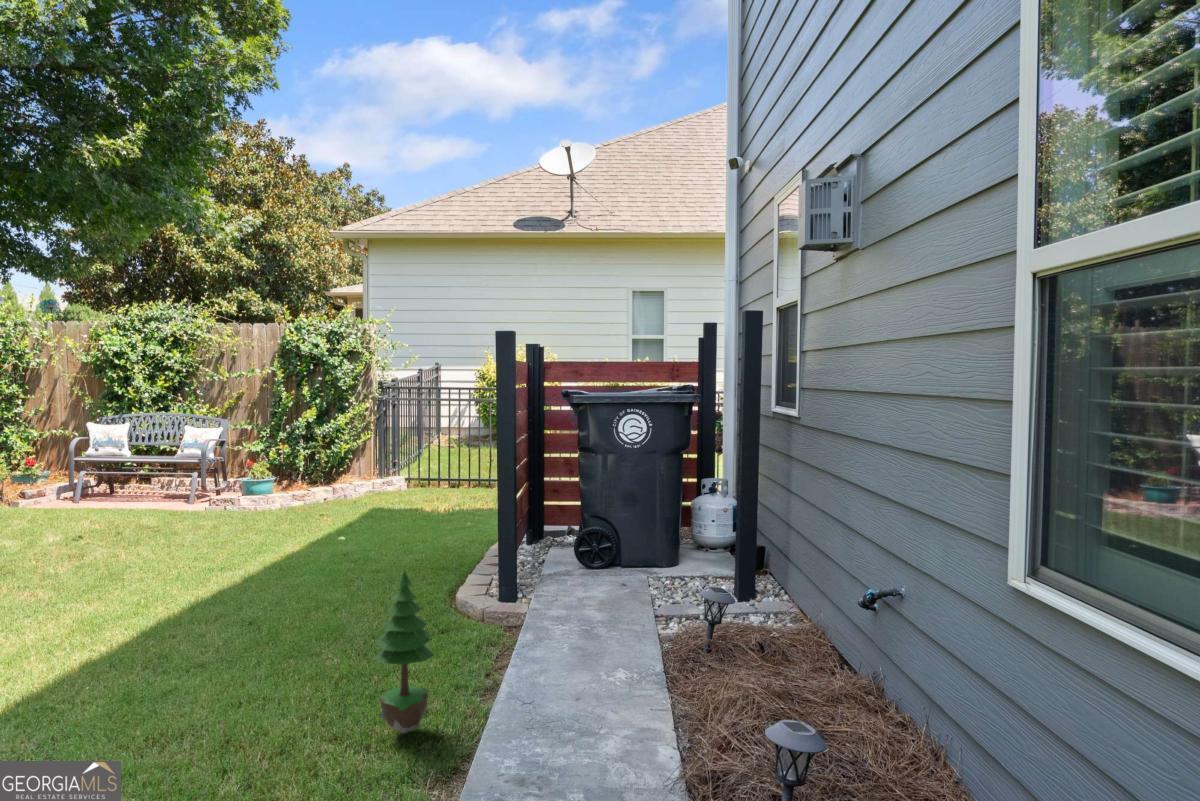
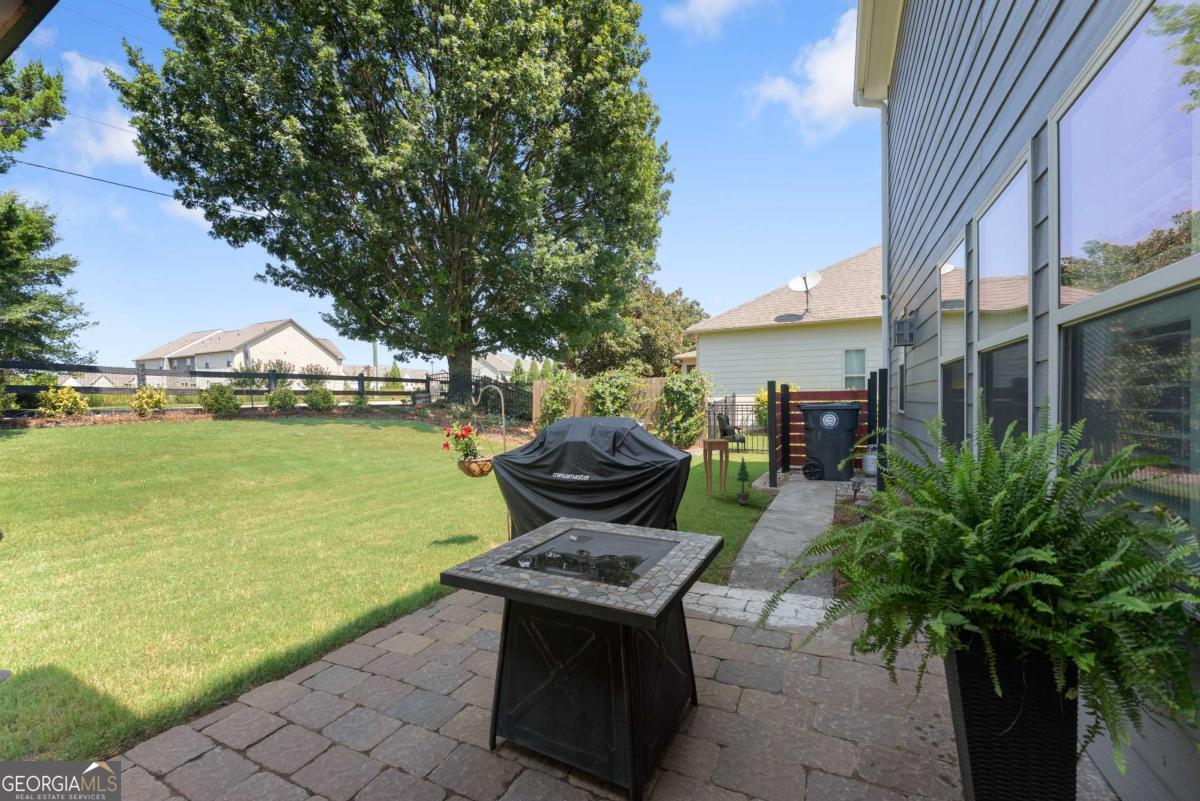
armchair: none [397,401,458,486] -> present [717,412,746,453]
side table: none [287,498,372,699] -> present [702,439,730,497]

